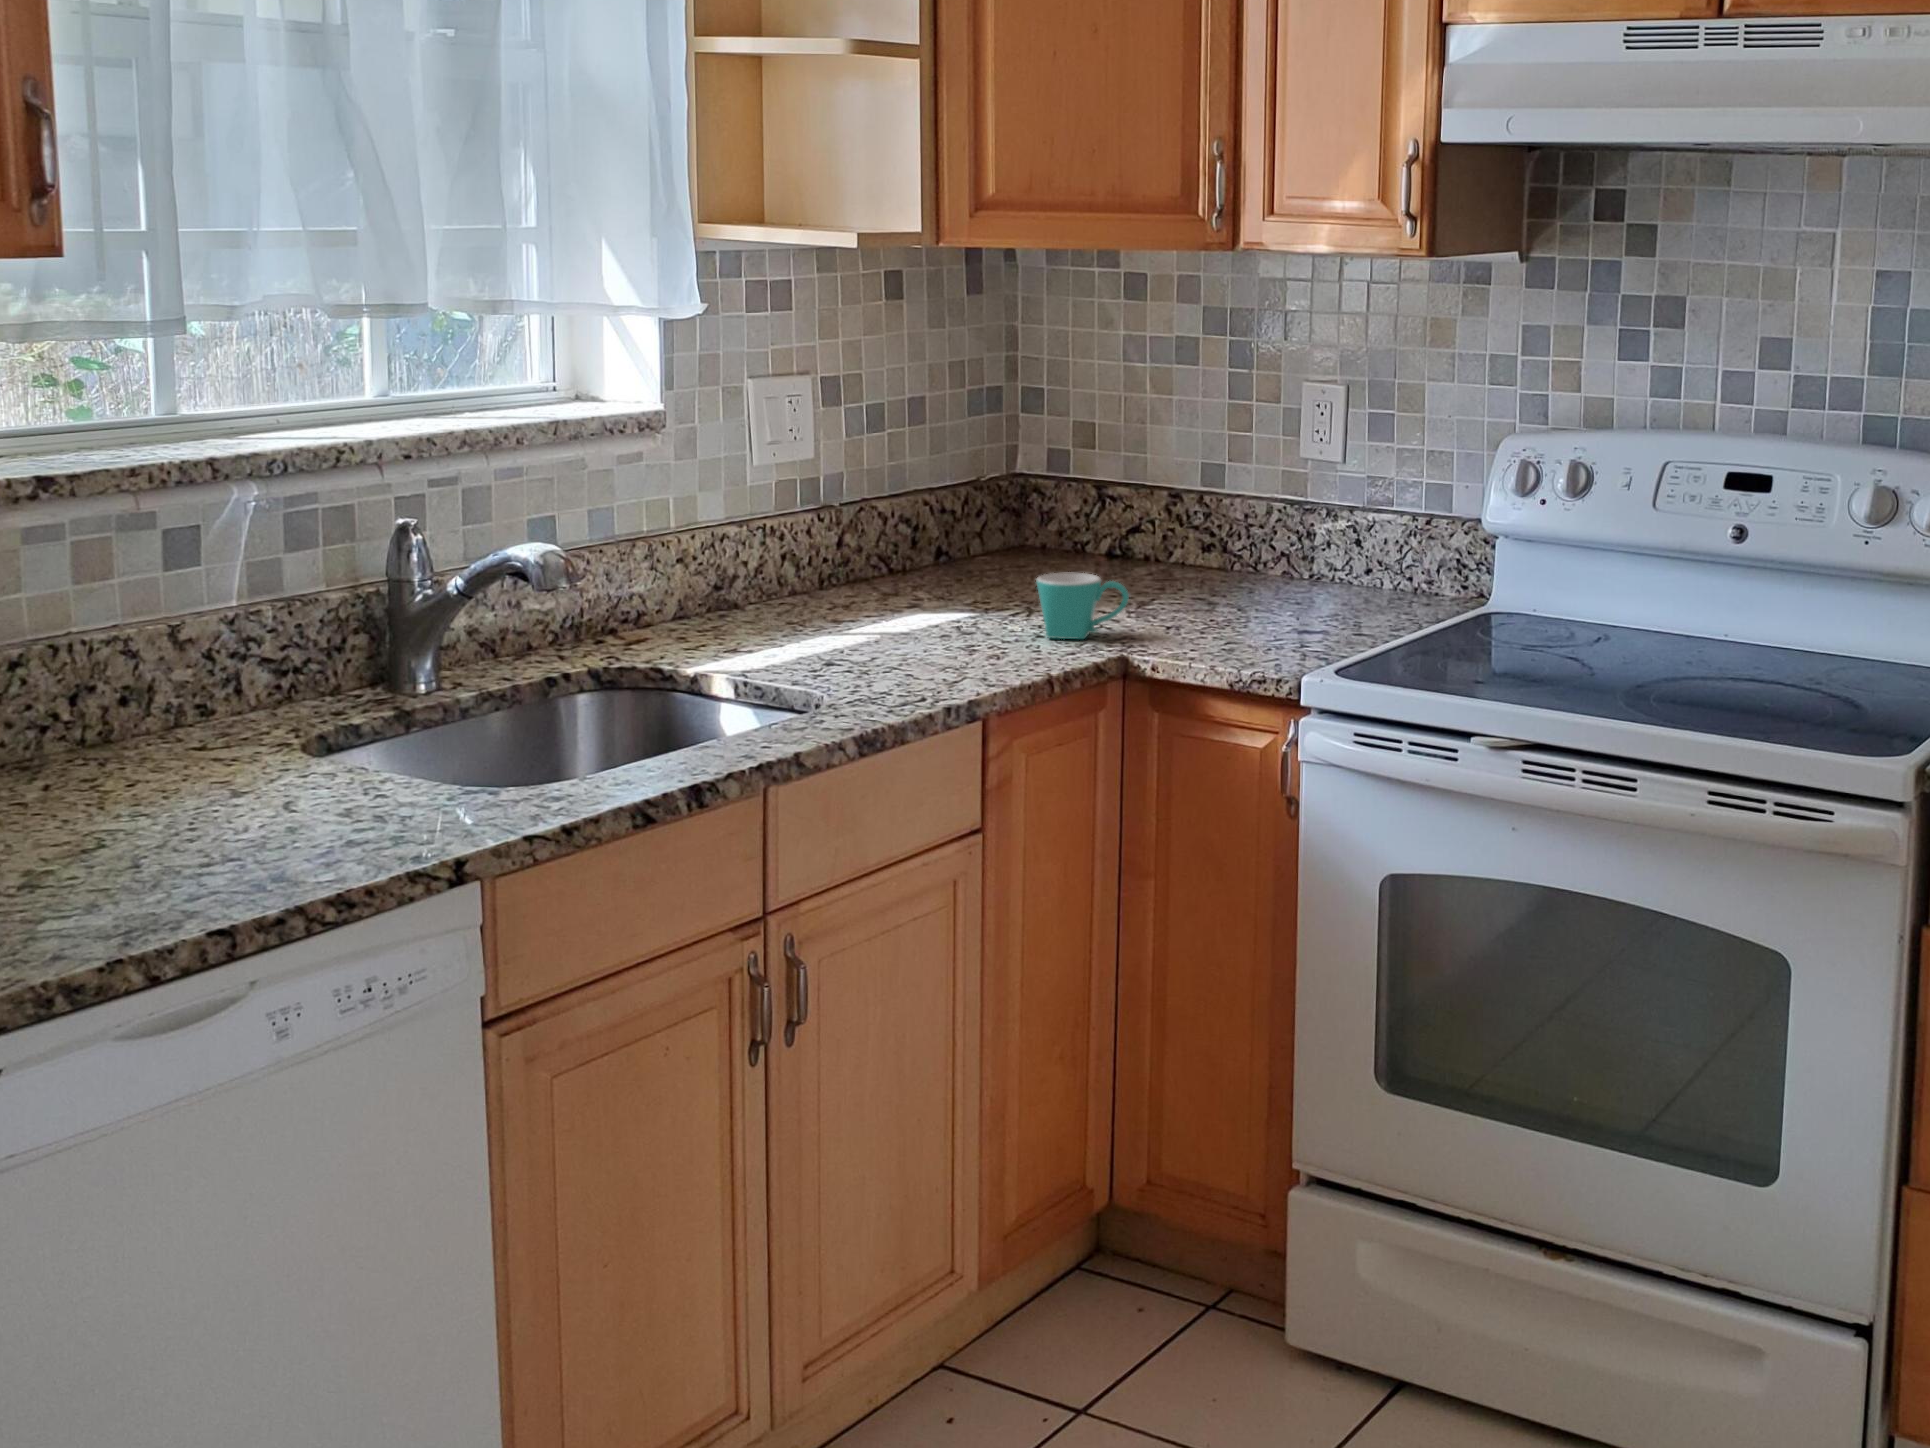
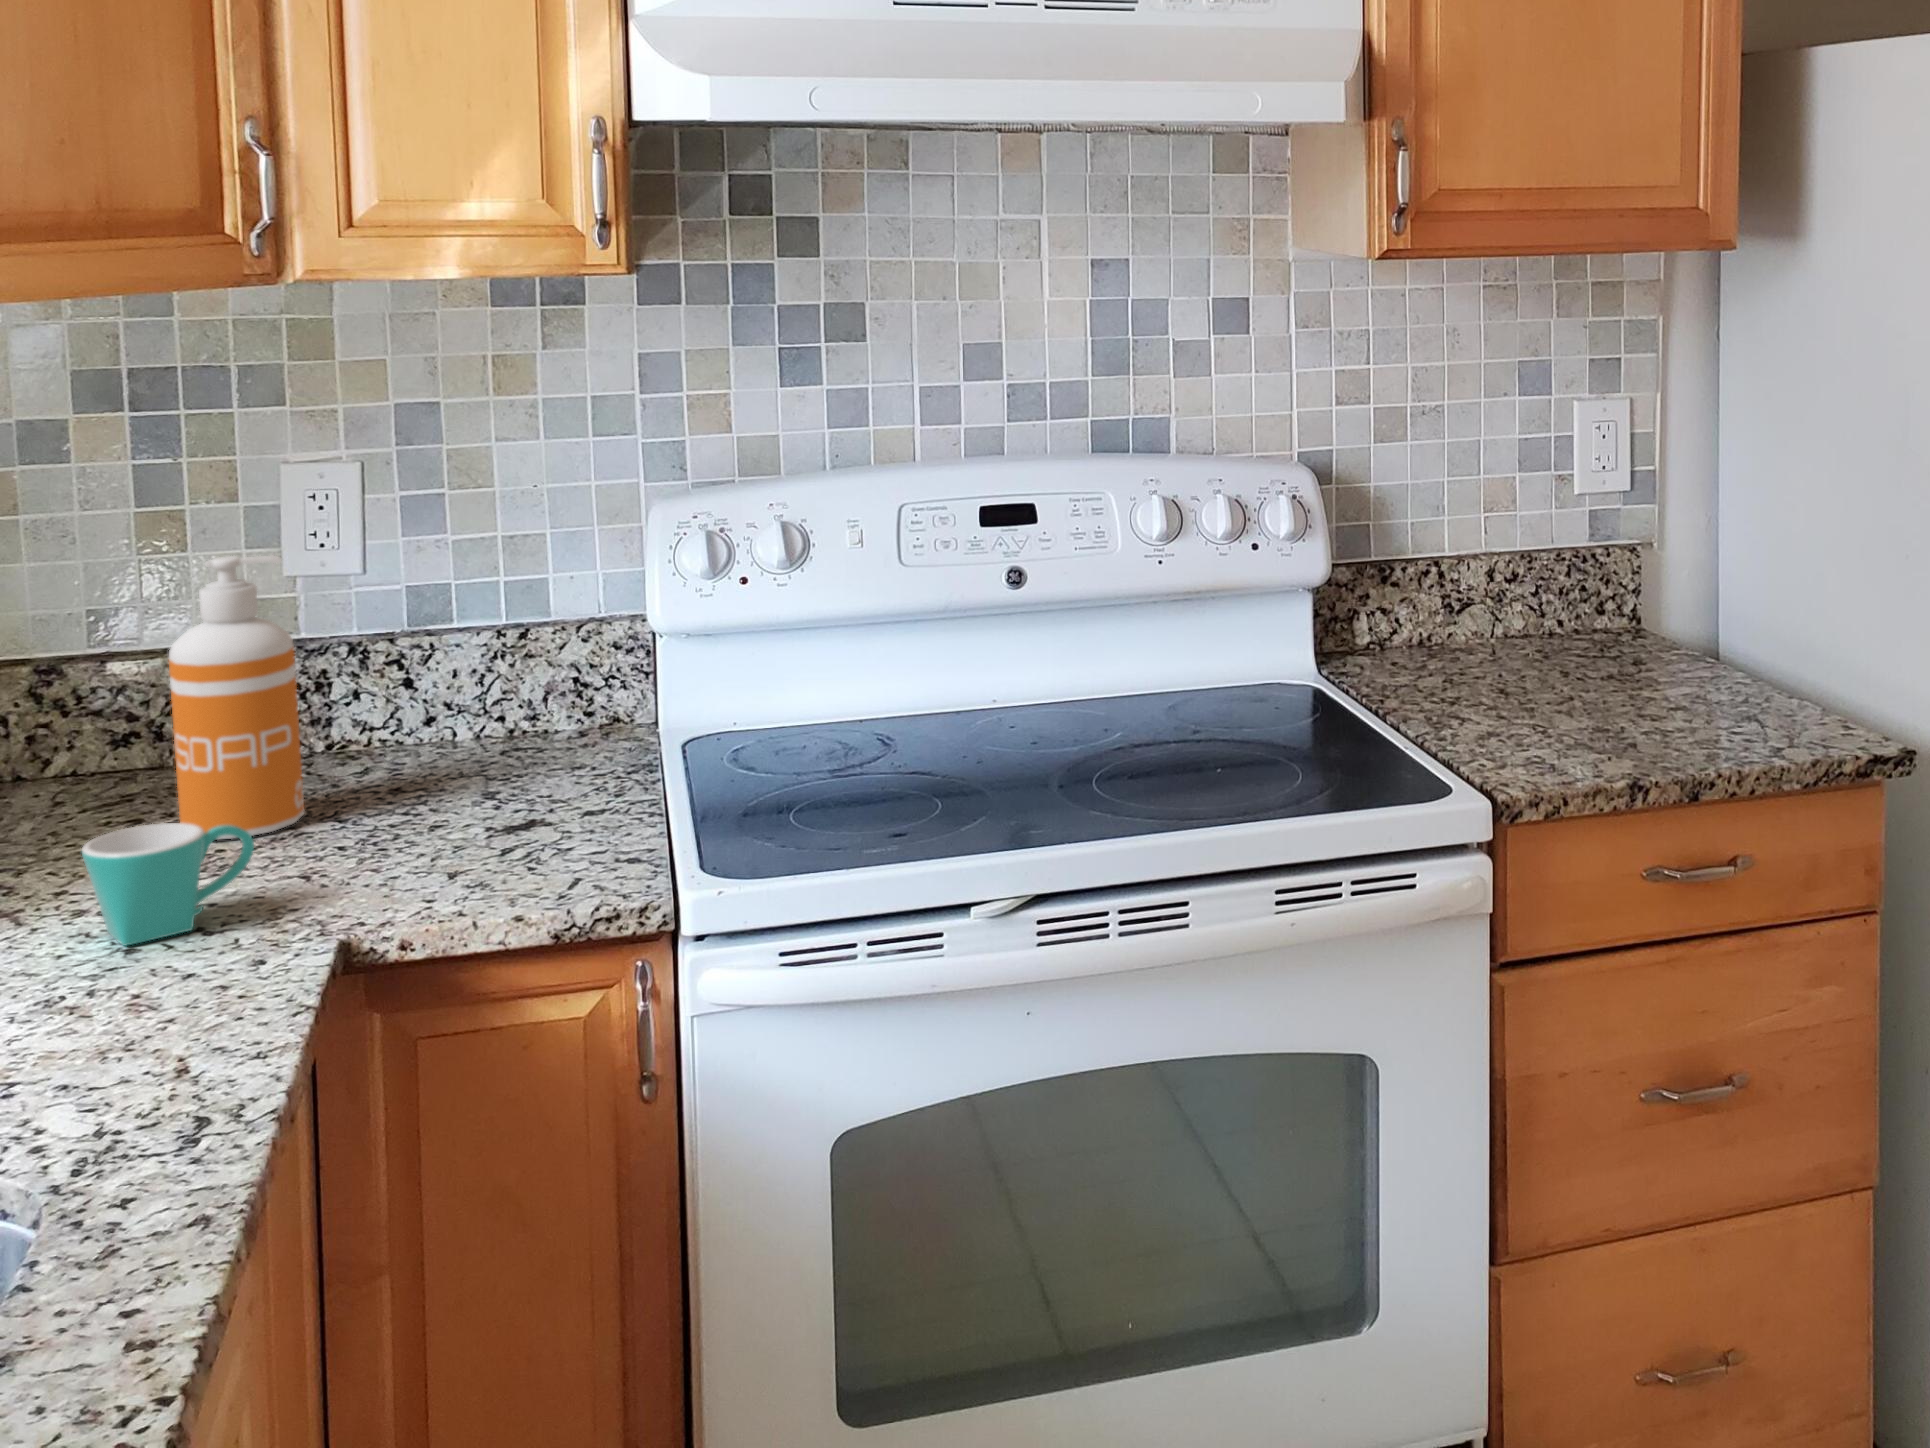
soap dispenser: none [1165,426,1238,609] -> present [169,556,305,840]

